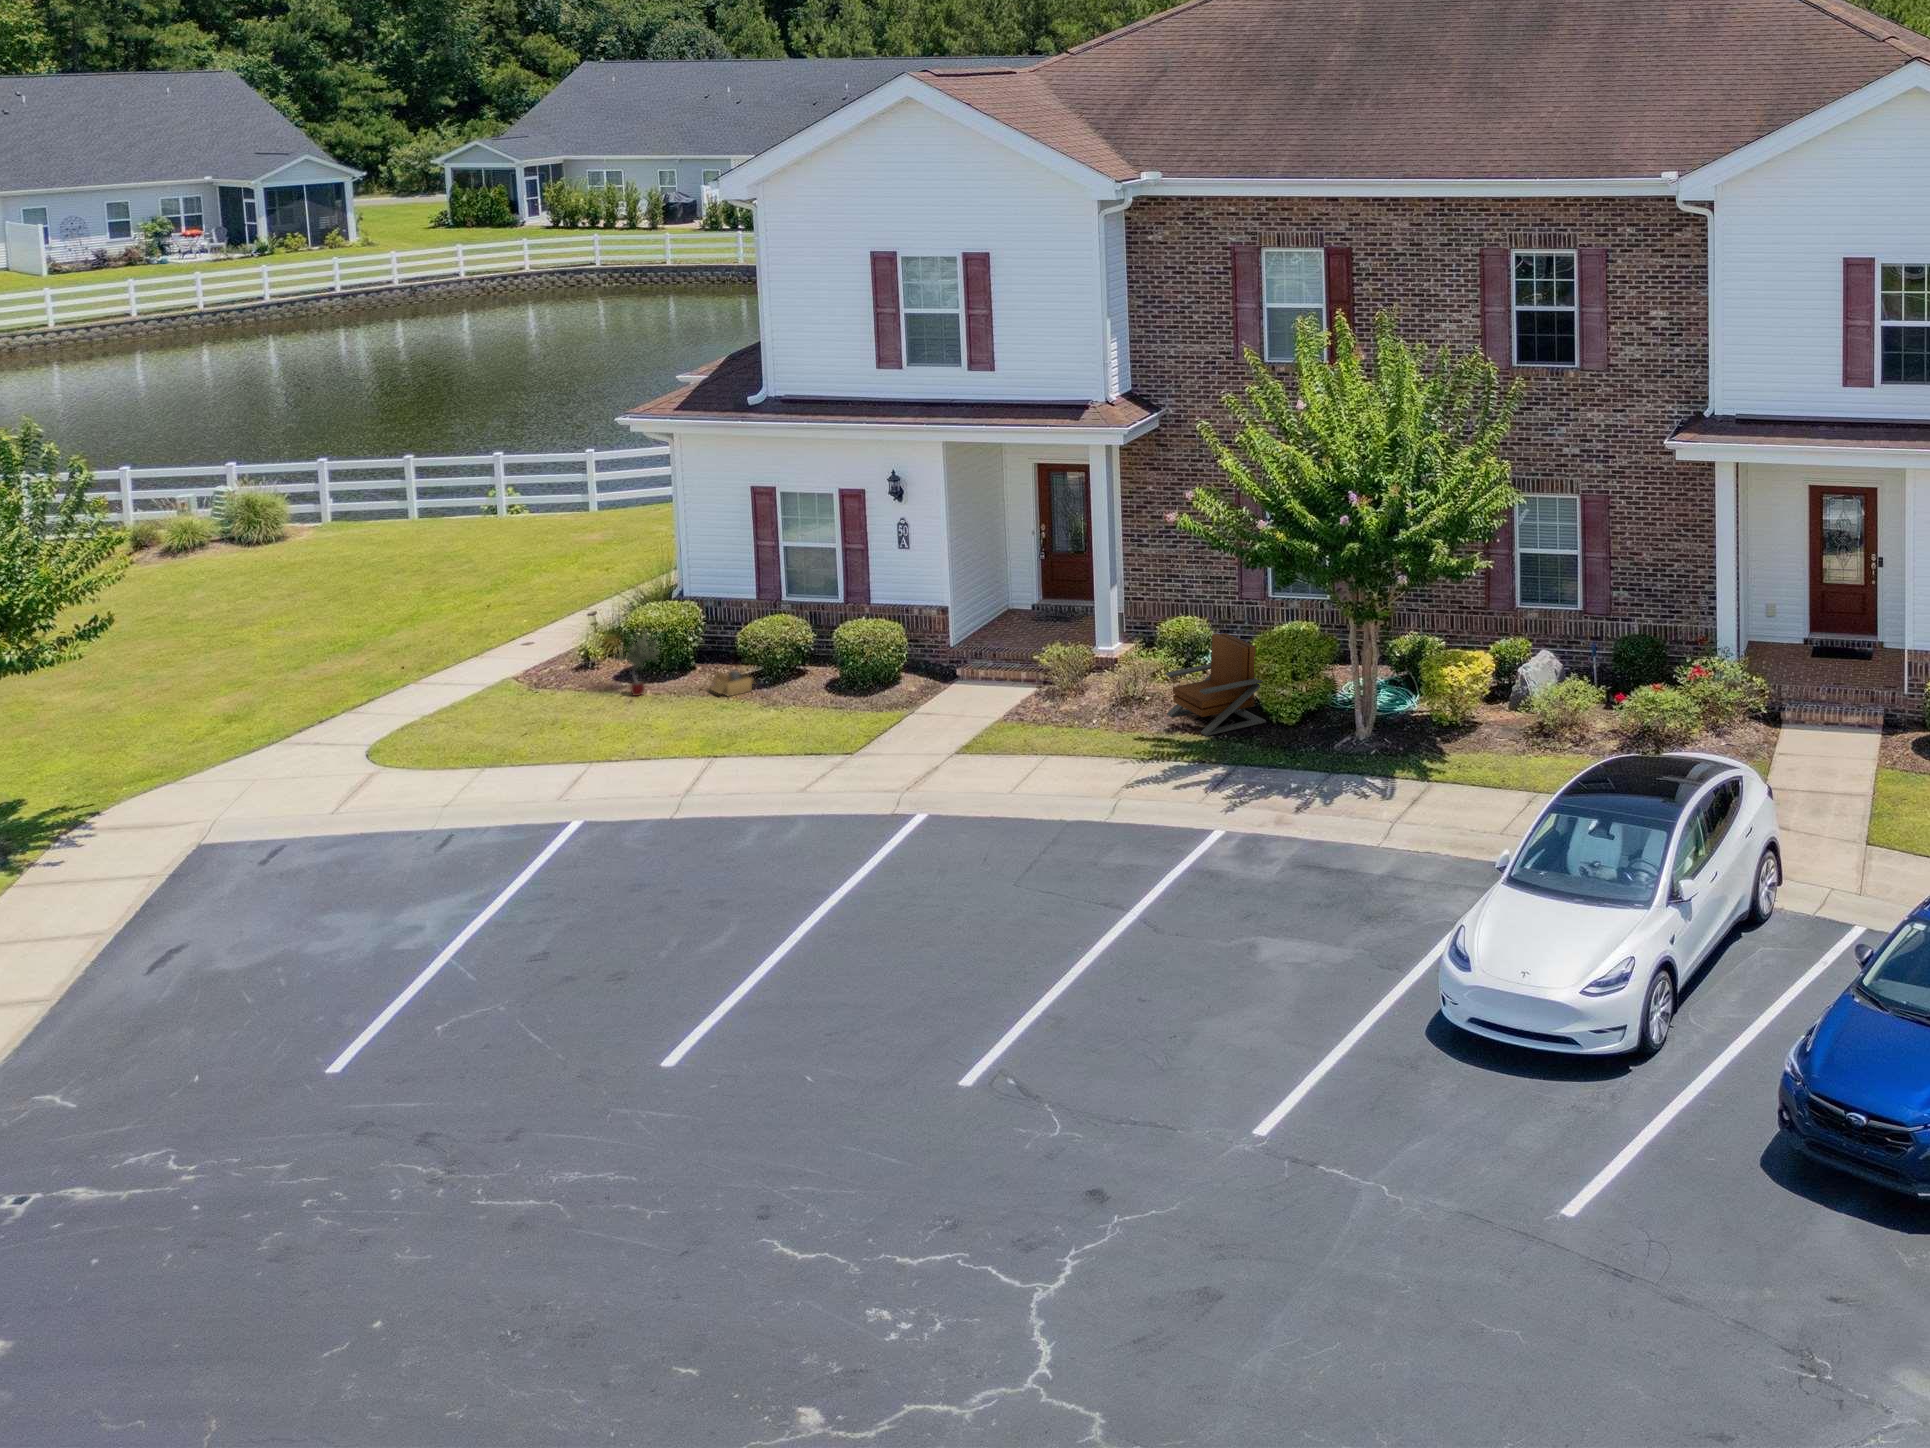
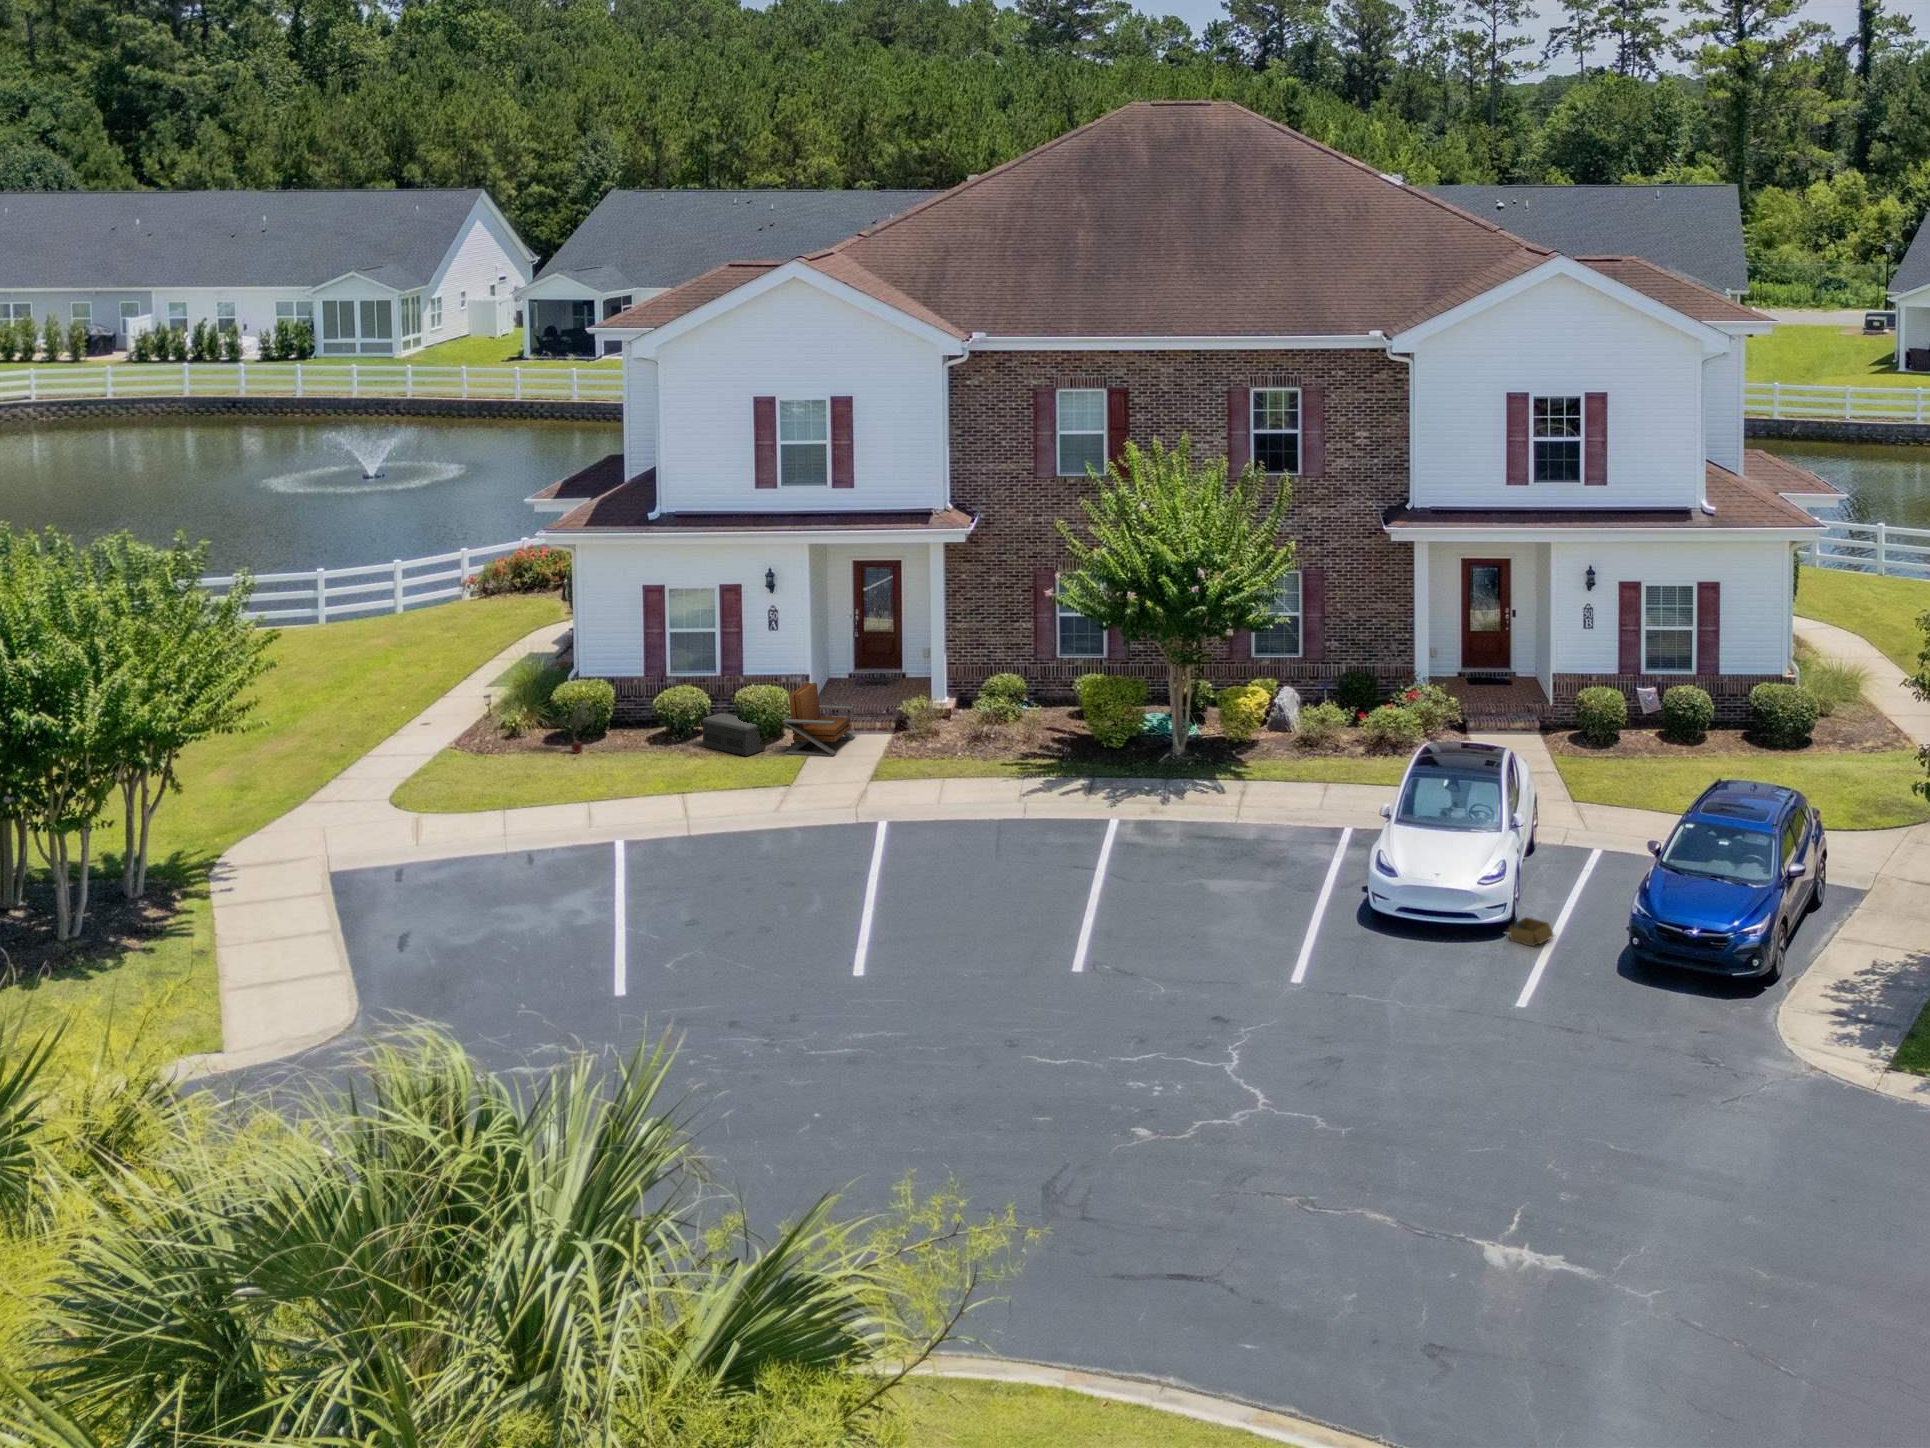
lounge chair: present [1166,633,1266,736] -> present [782,683,855,756]
storage bench: none [787,653,857,711] -> present [703,713,766,756]
cardboard box: present [710,670,753,696] -> present [1507,917,1554,946]

